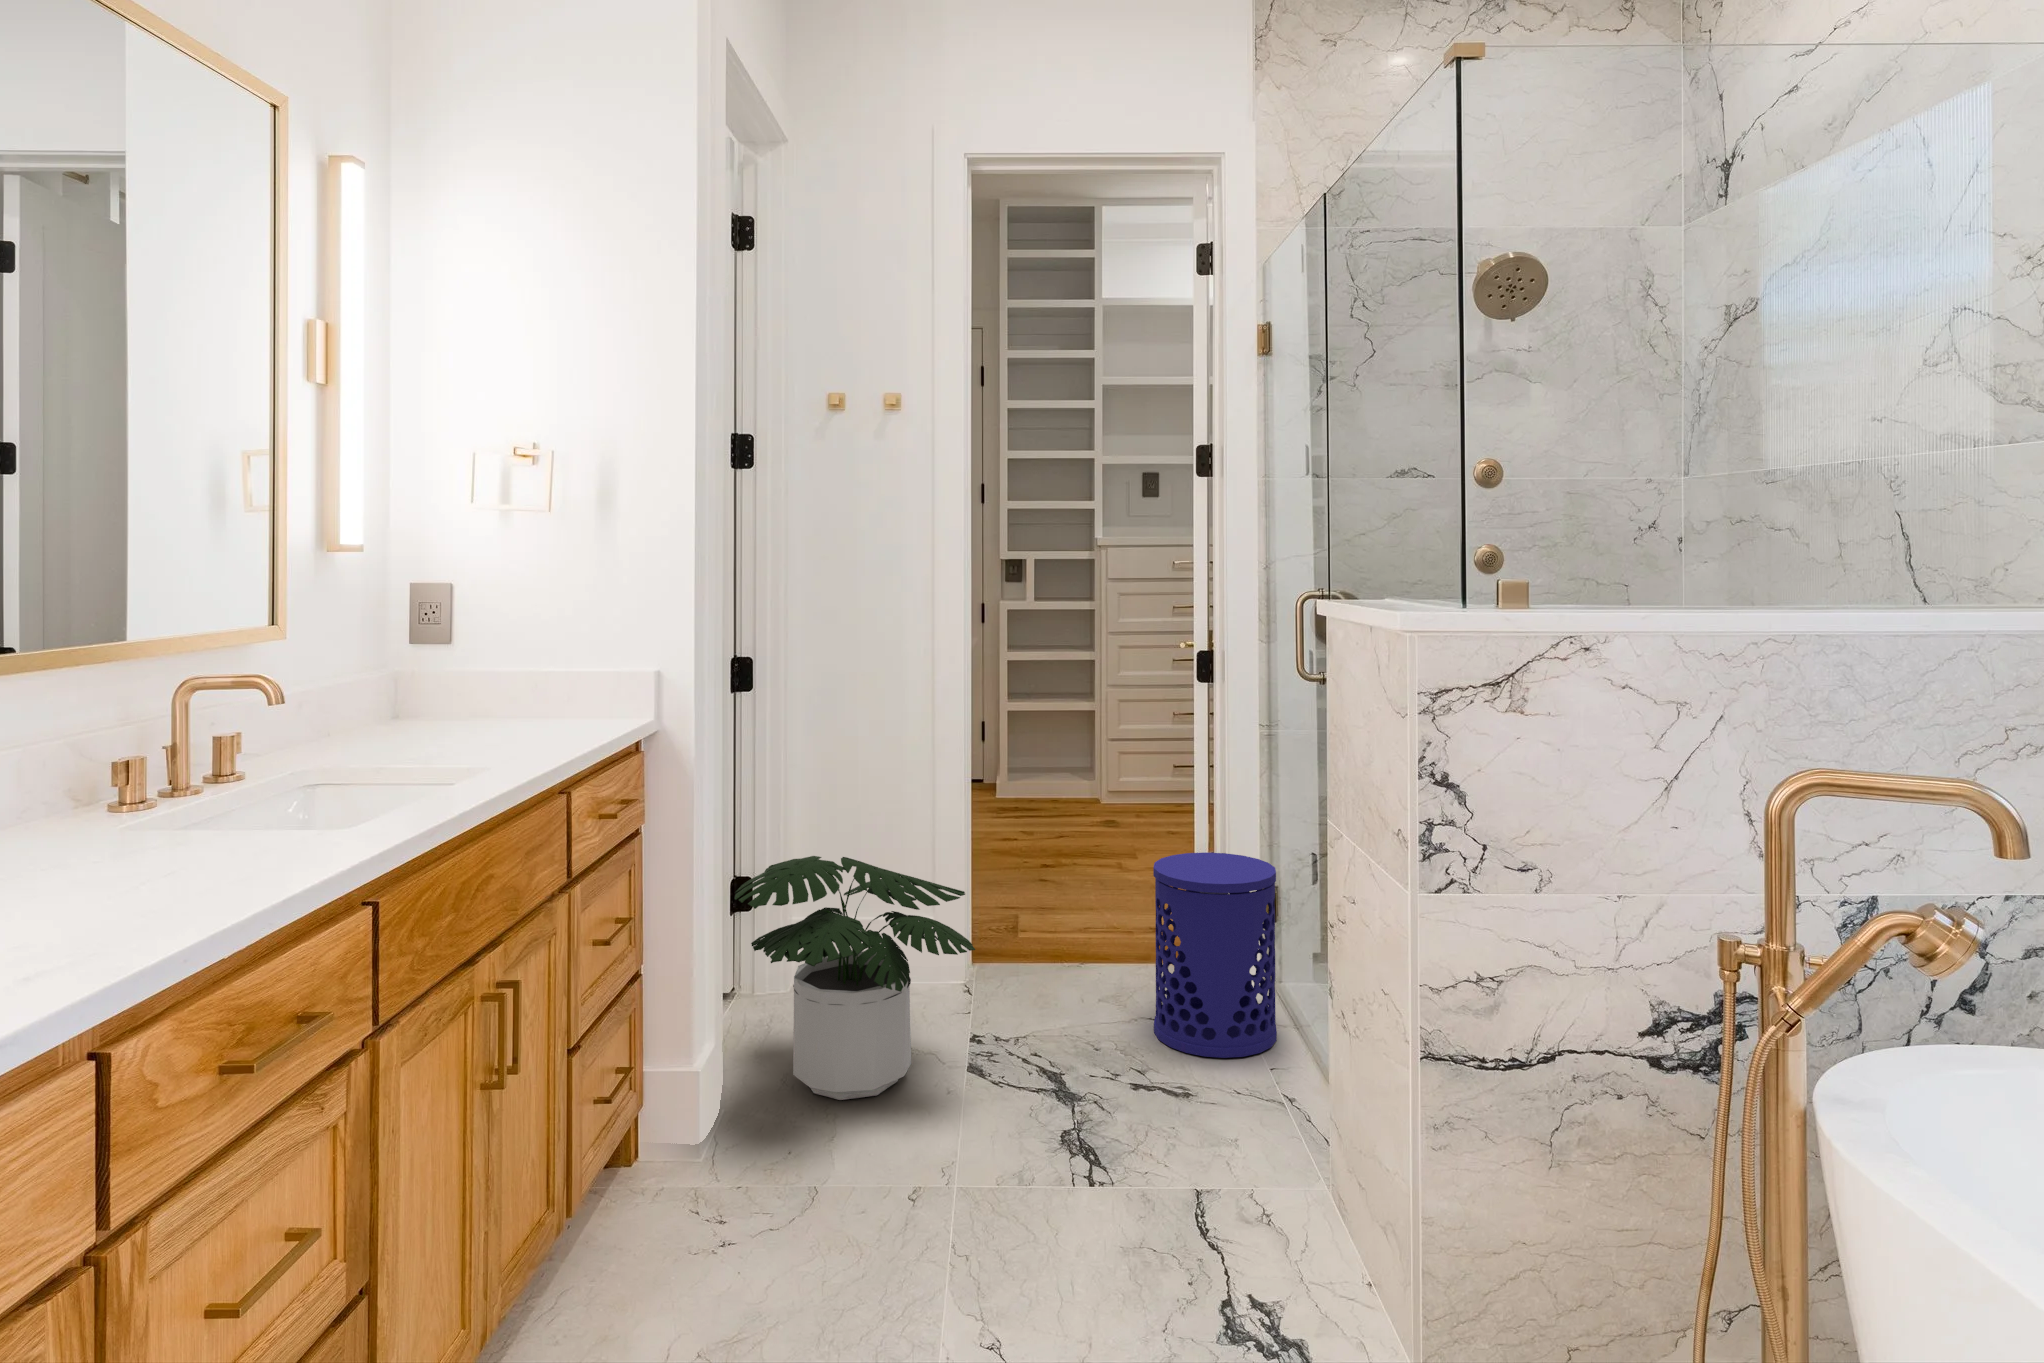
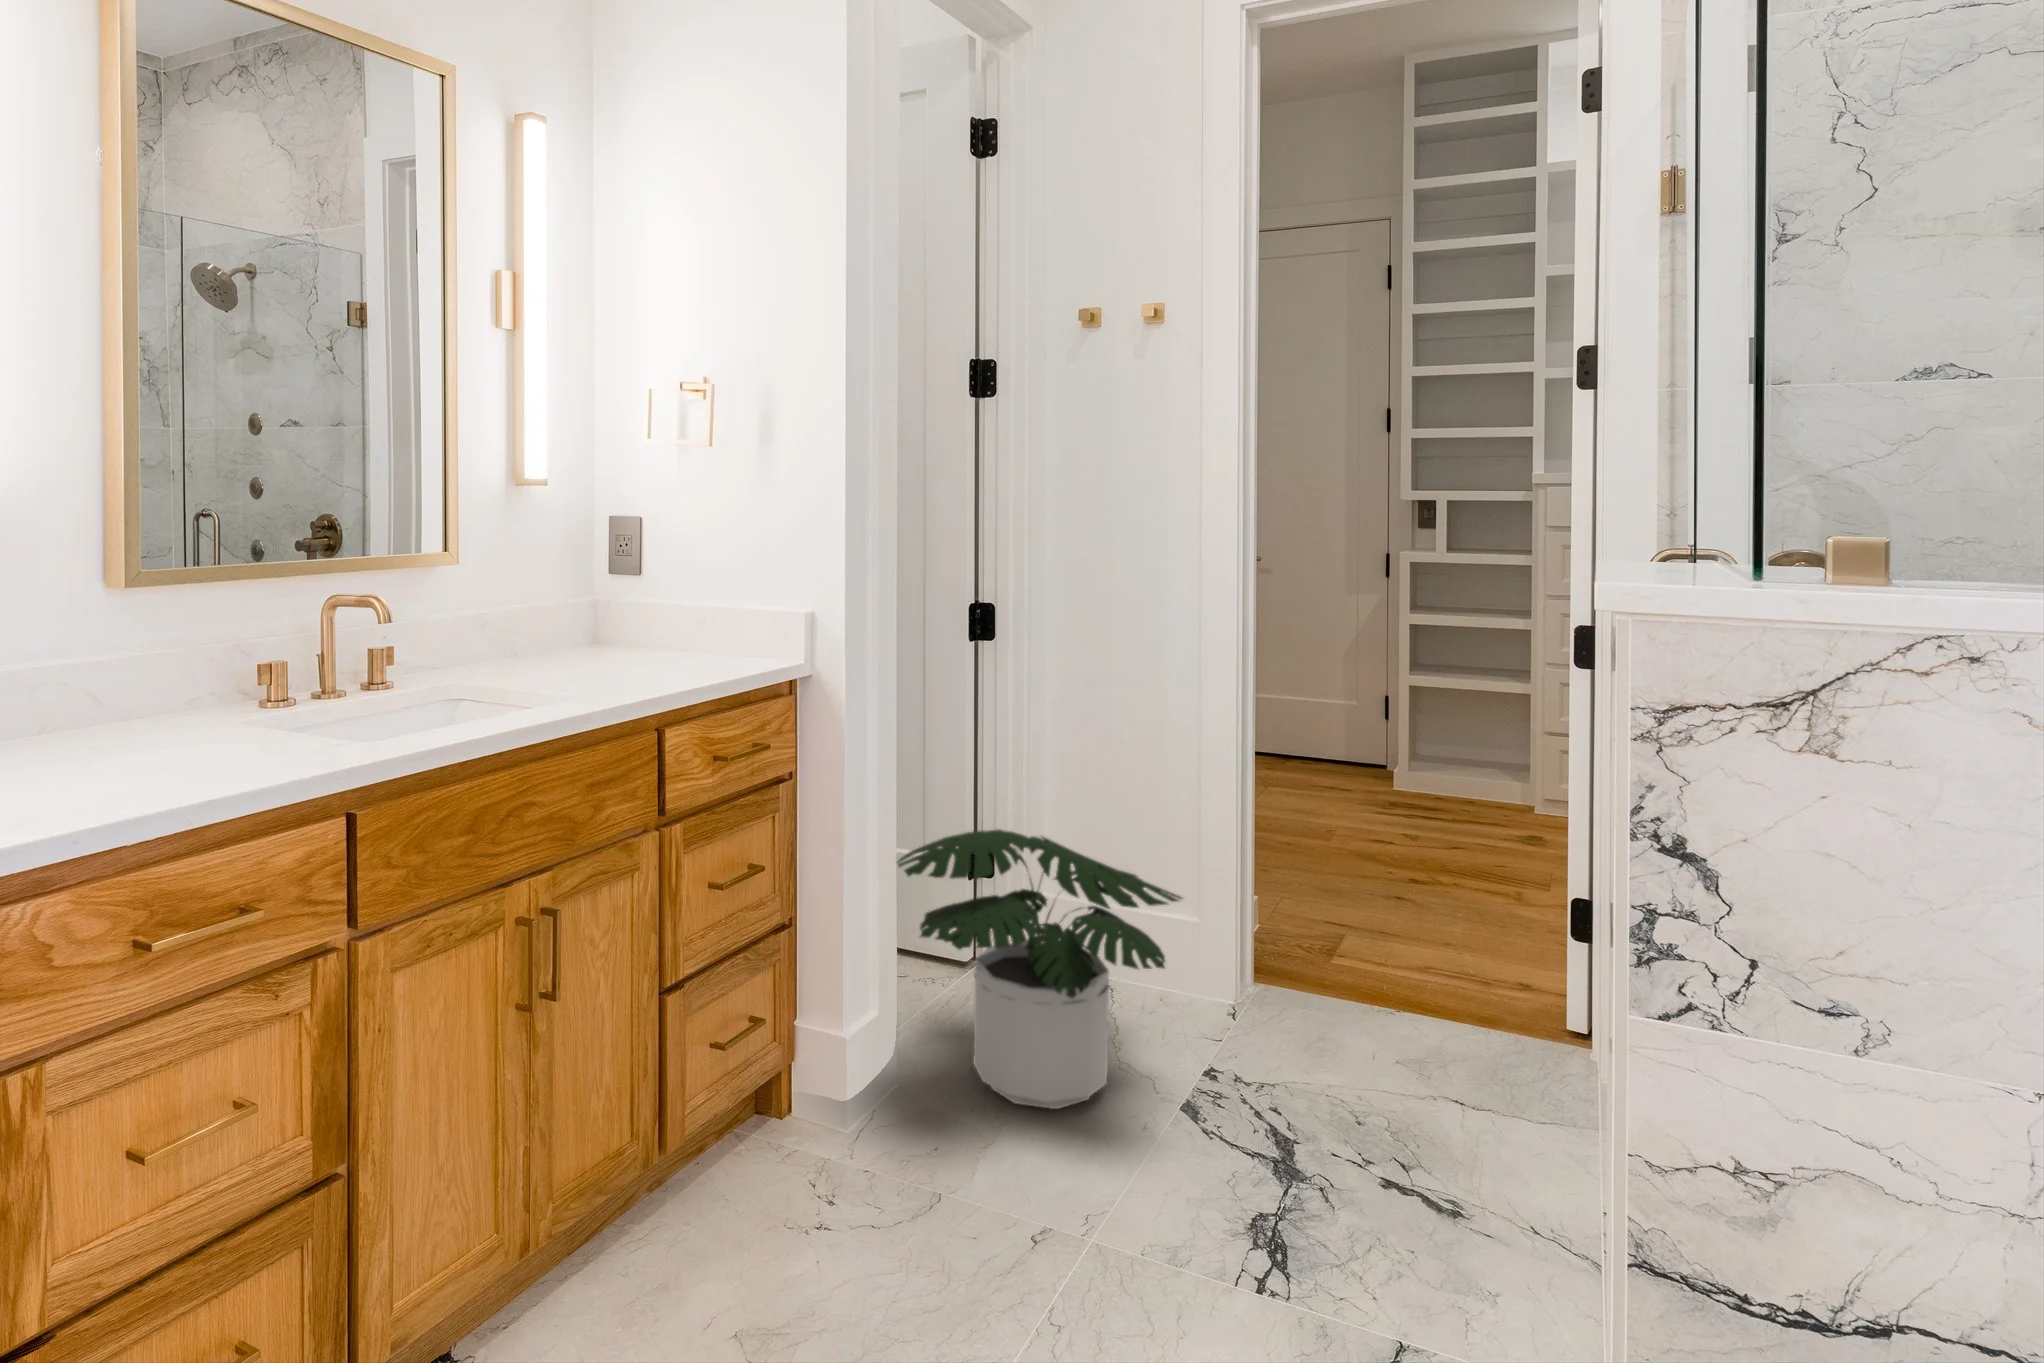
waste bin: present [1153,852,1277,1058] -> none [1451,898,1649,1191]

